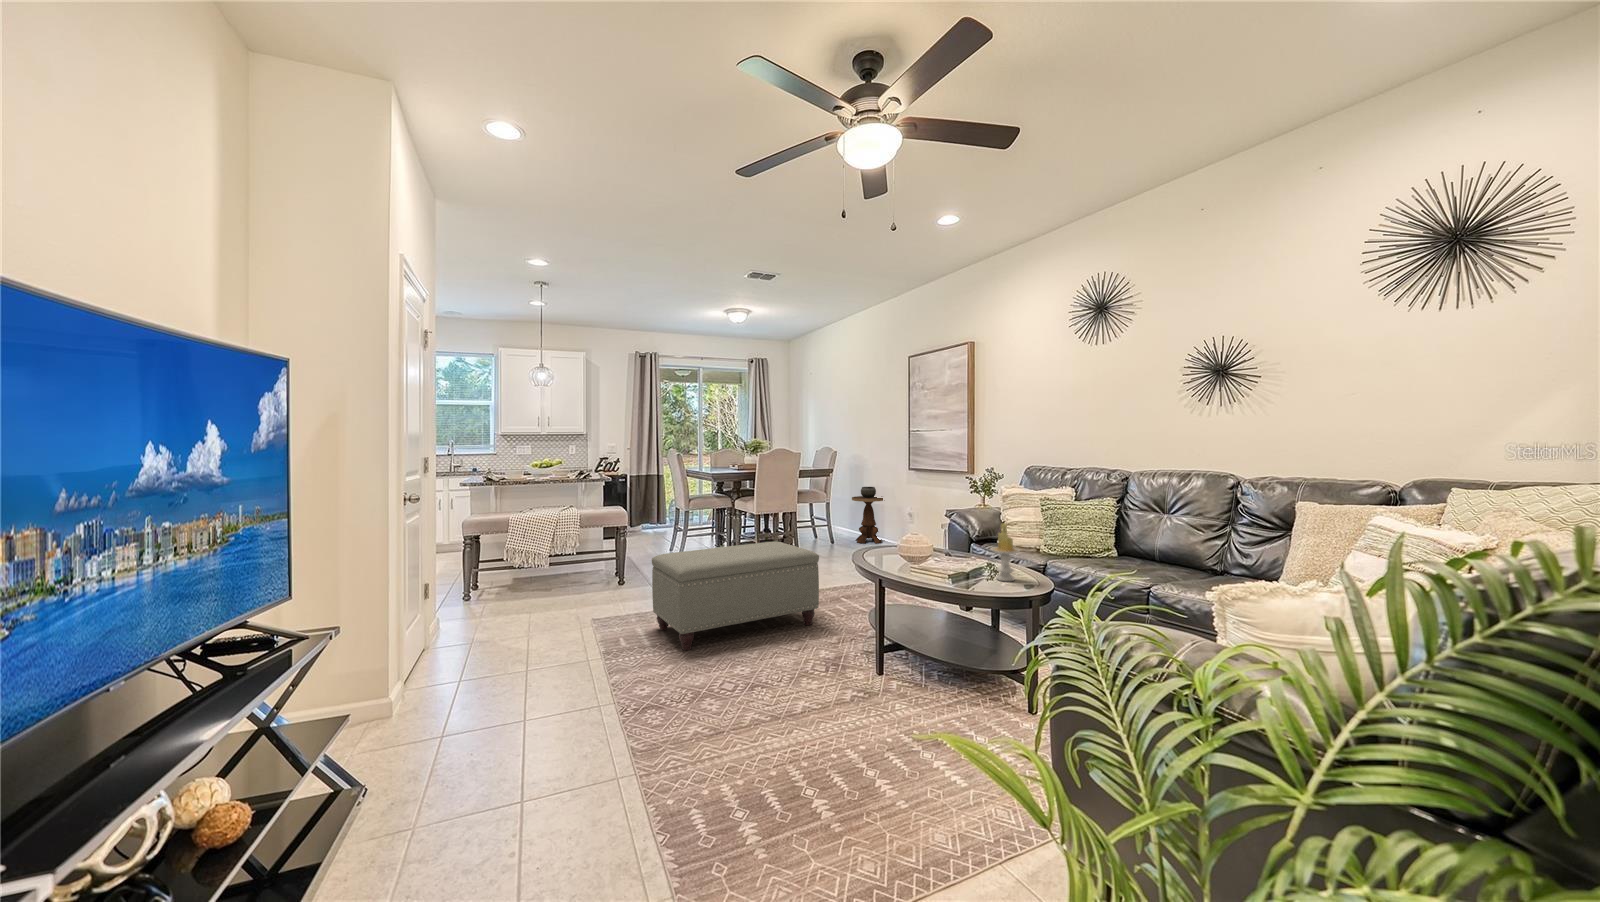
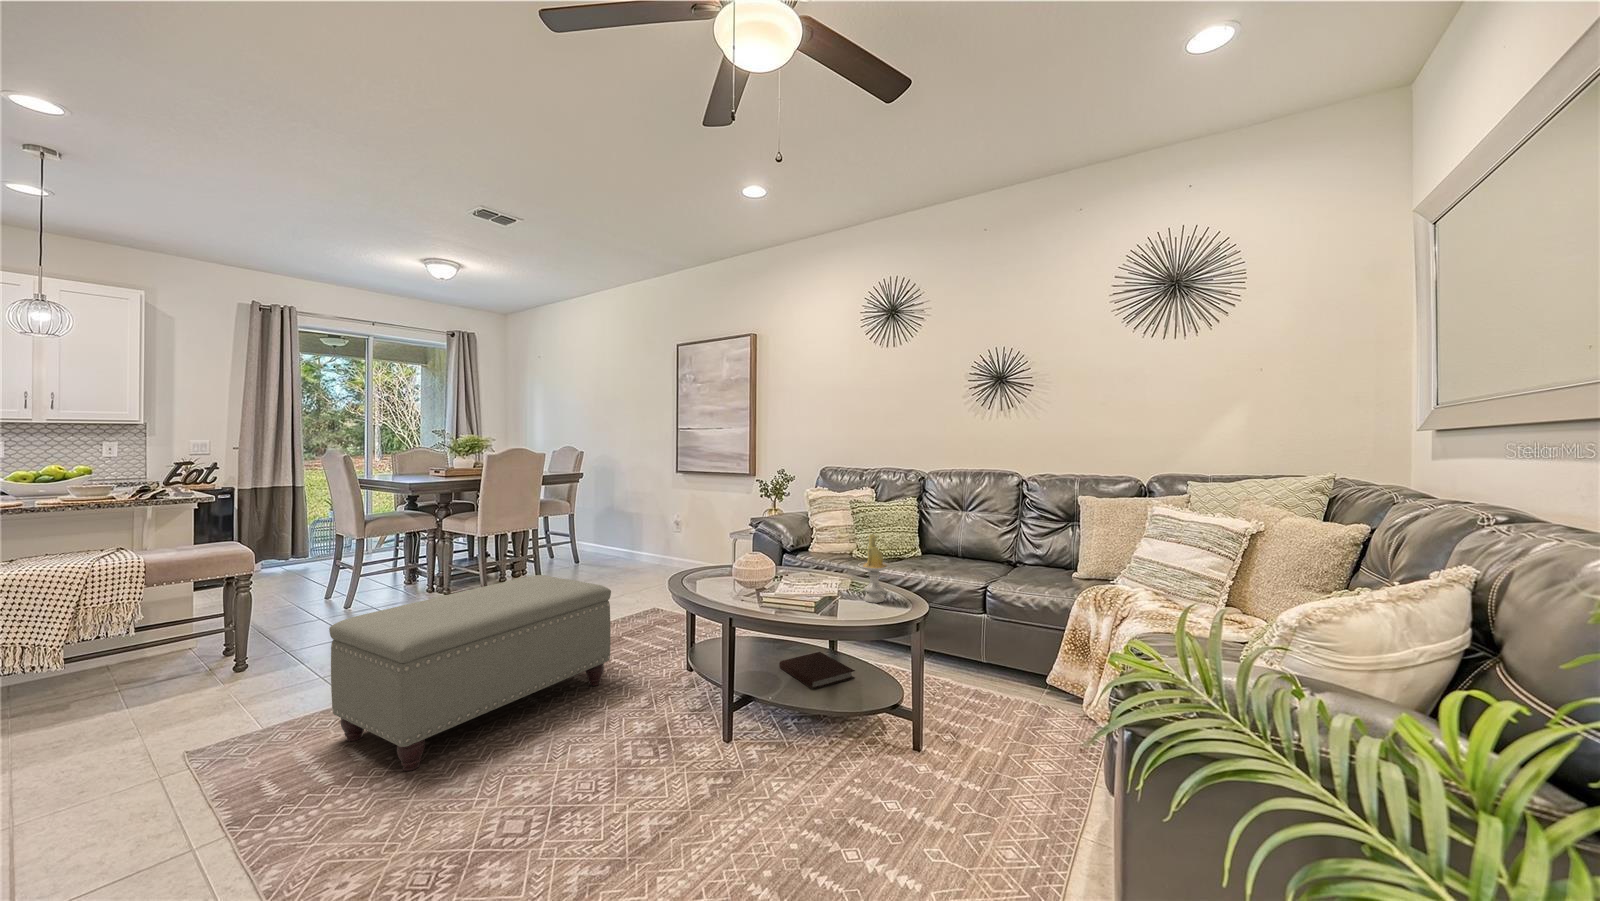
side table: present [852,487,883,544] -> none [598,493,639,560]
notebook: none [935,623,994,647] -> present [779,652,855,689]

